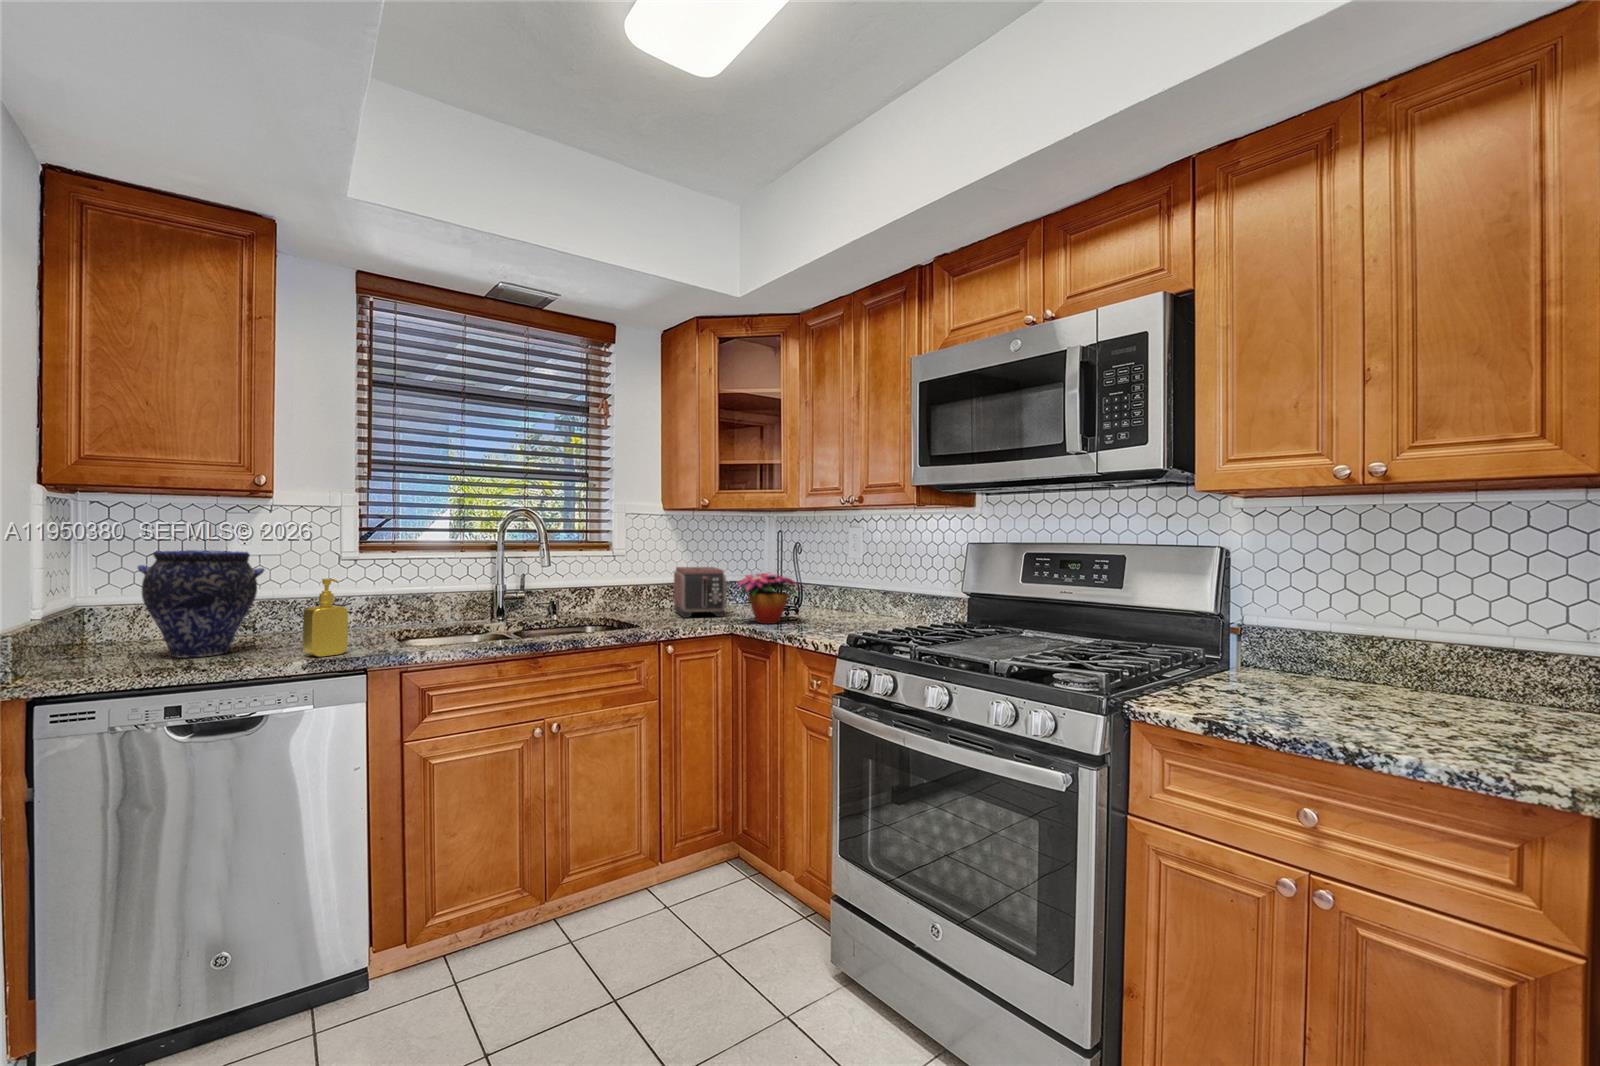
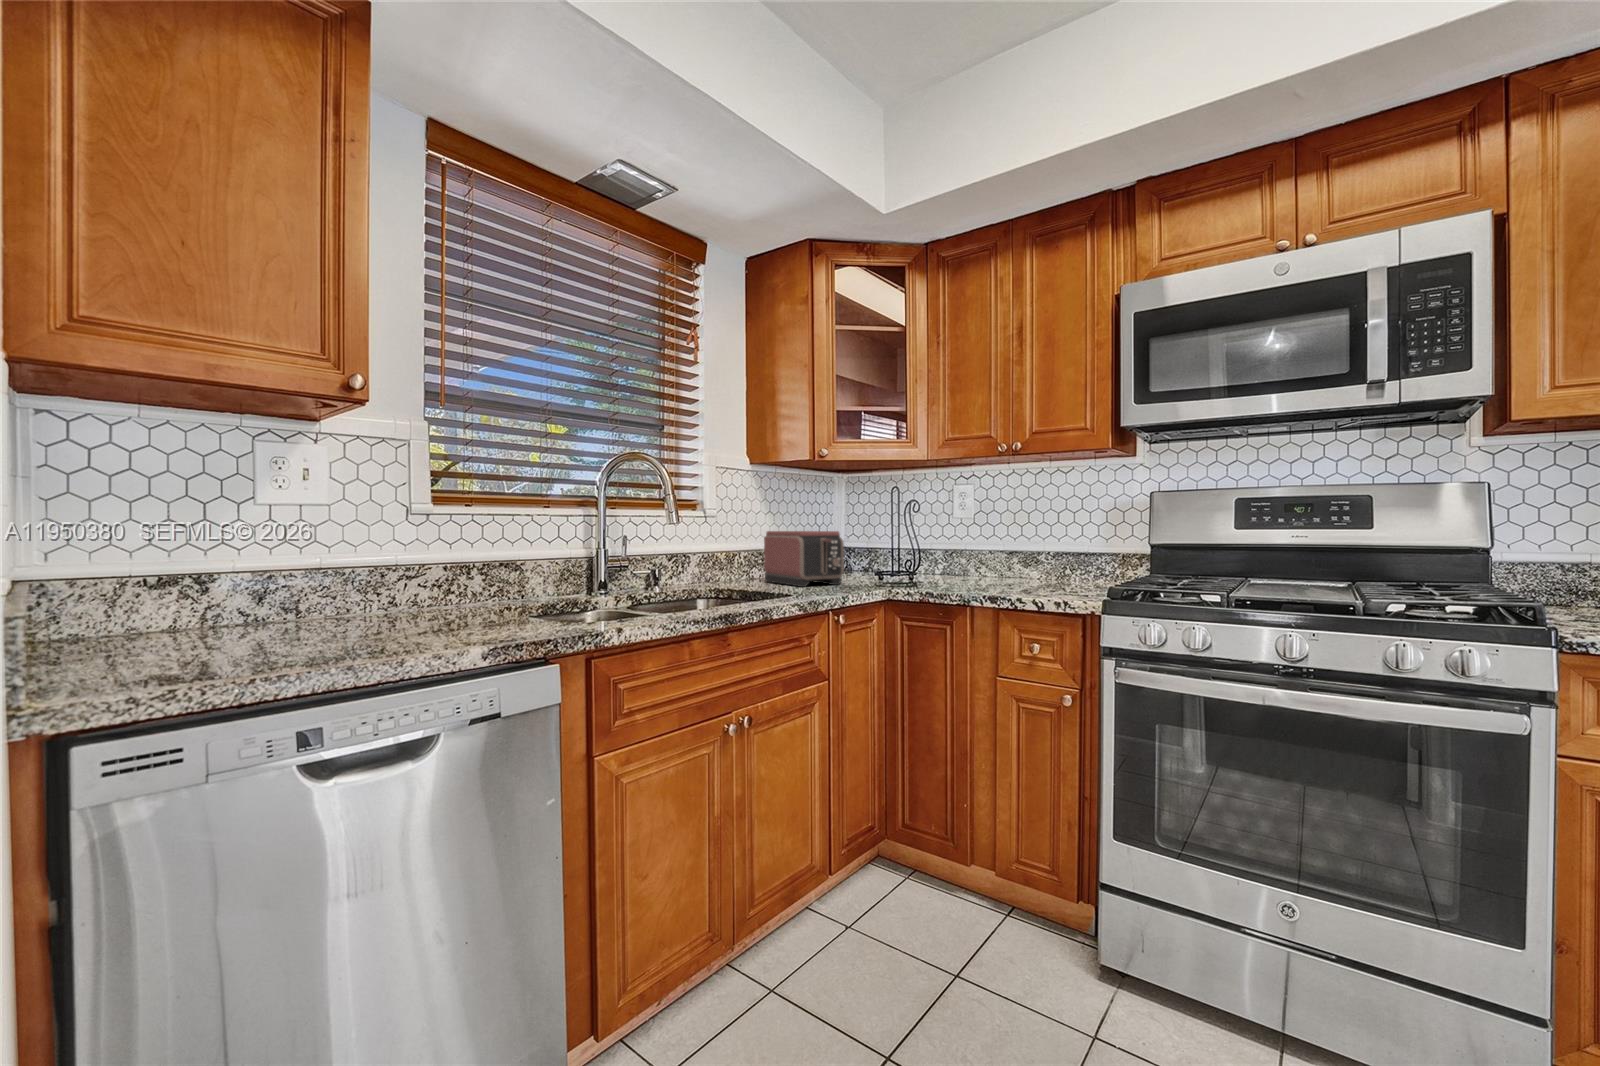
vase: present [138,550,264,658] -> none [165,480,366,653]
flower arrangement: present [738,573,796,624] -> none [872,530,958,588]
soap dispenser: present [303,579,348,657] -> none [456,526,514,641]

